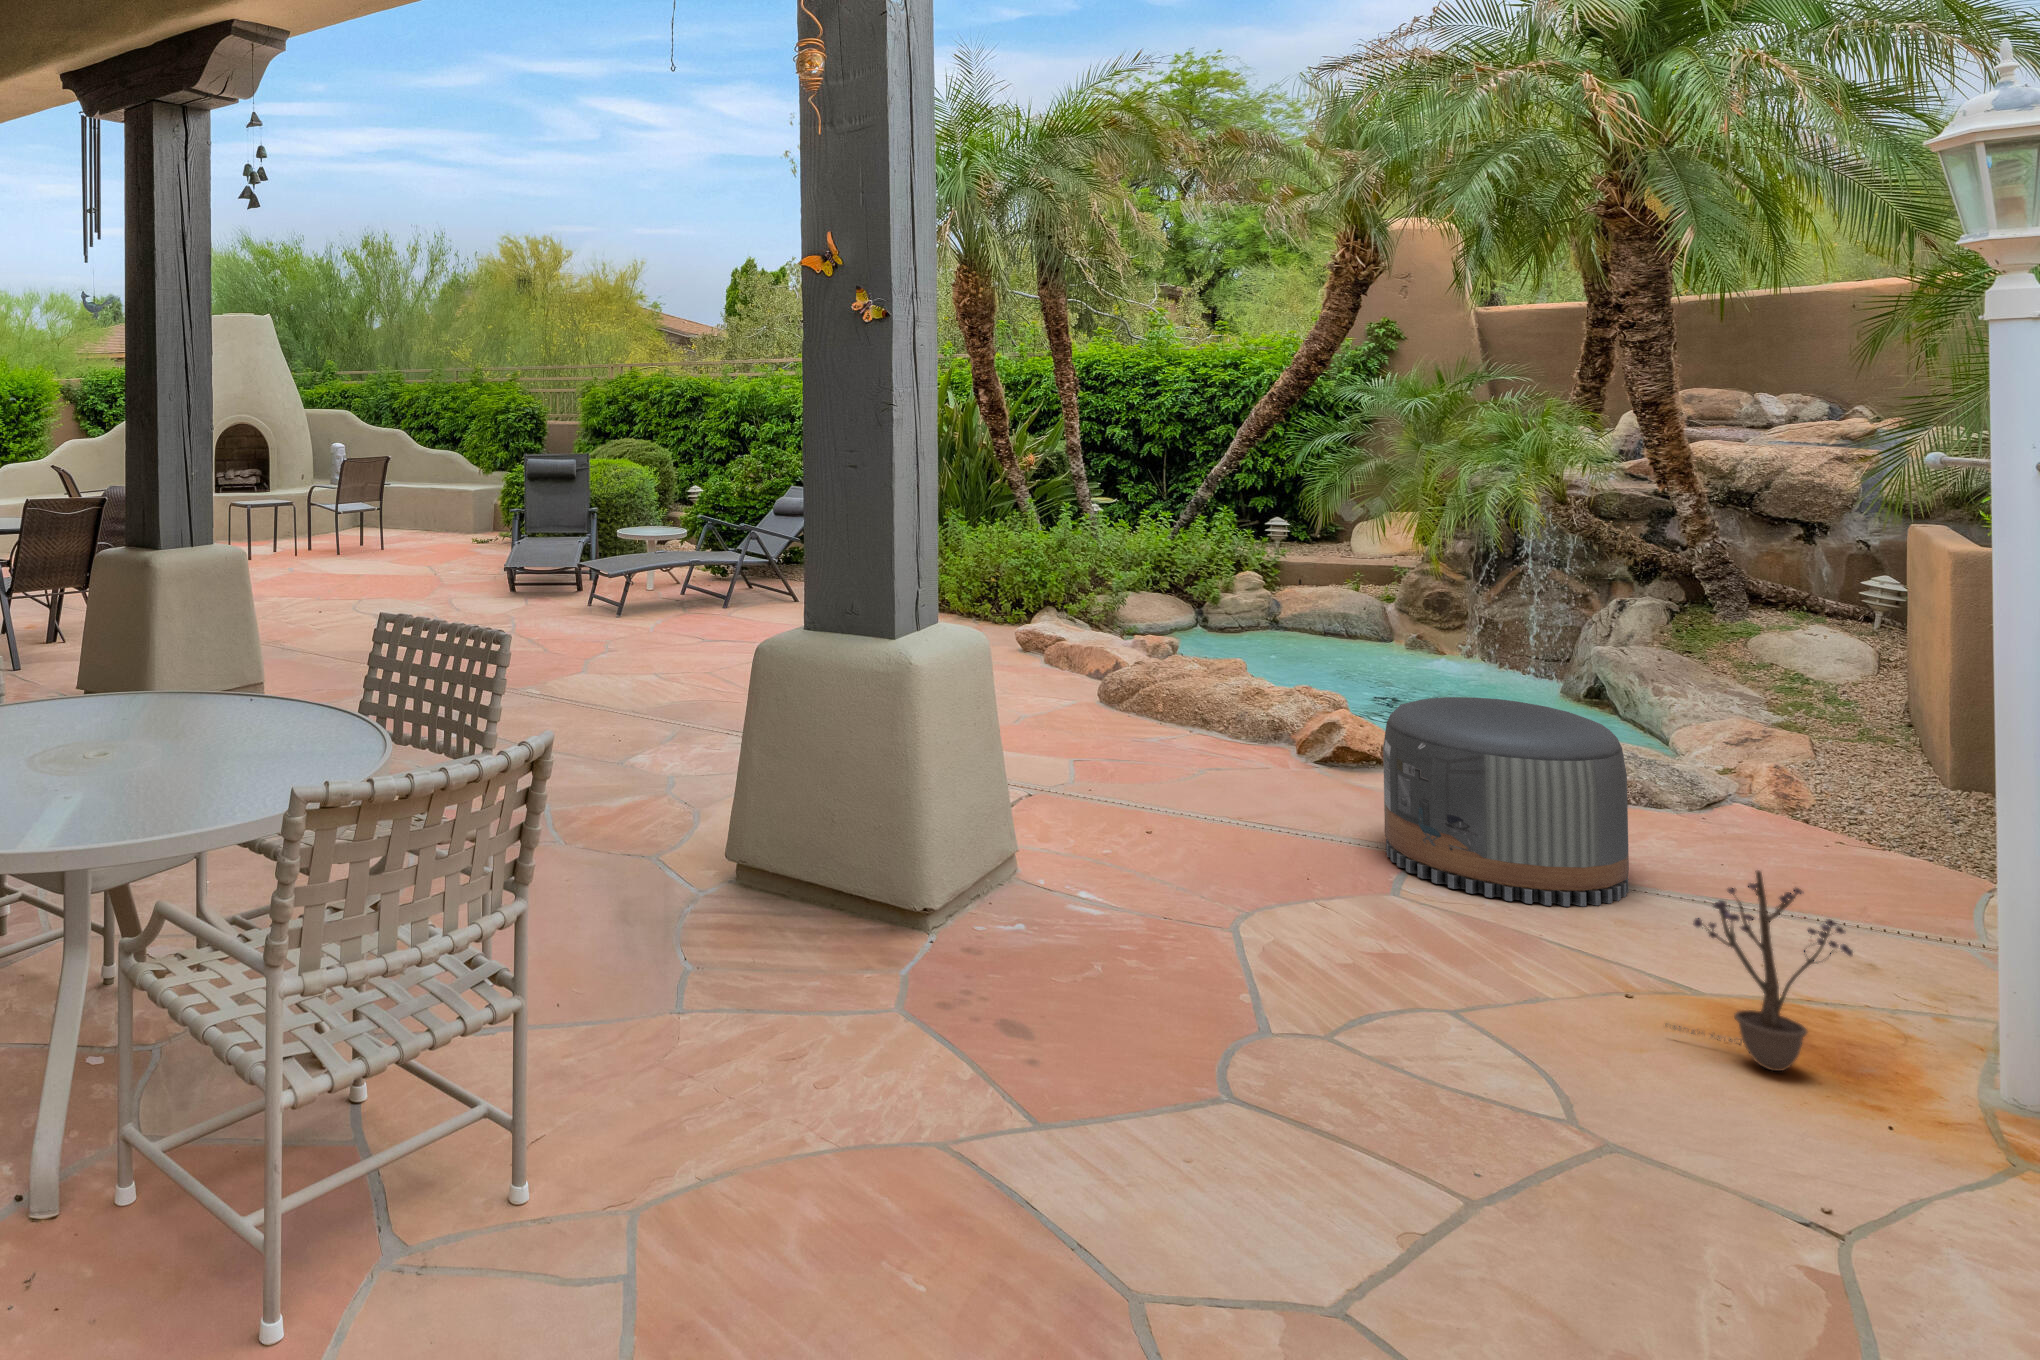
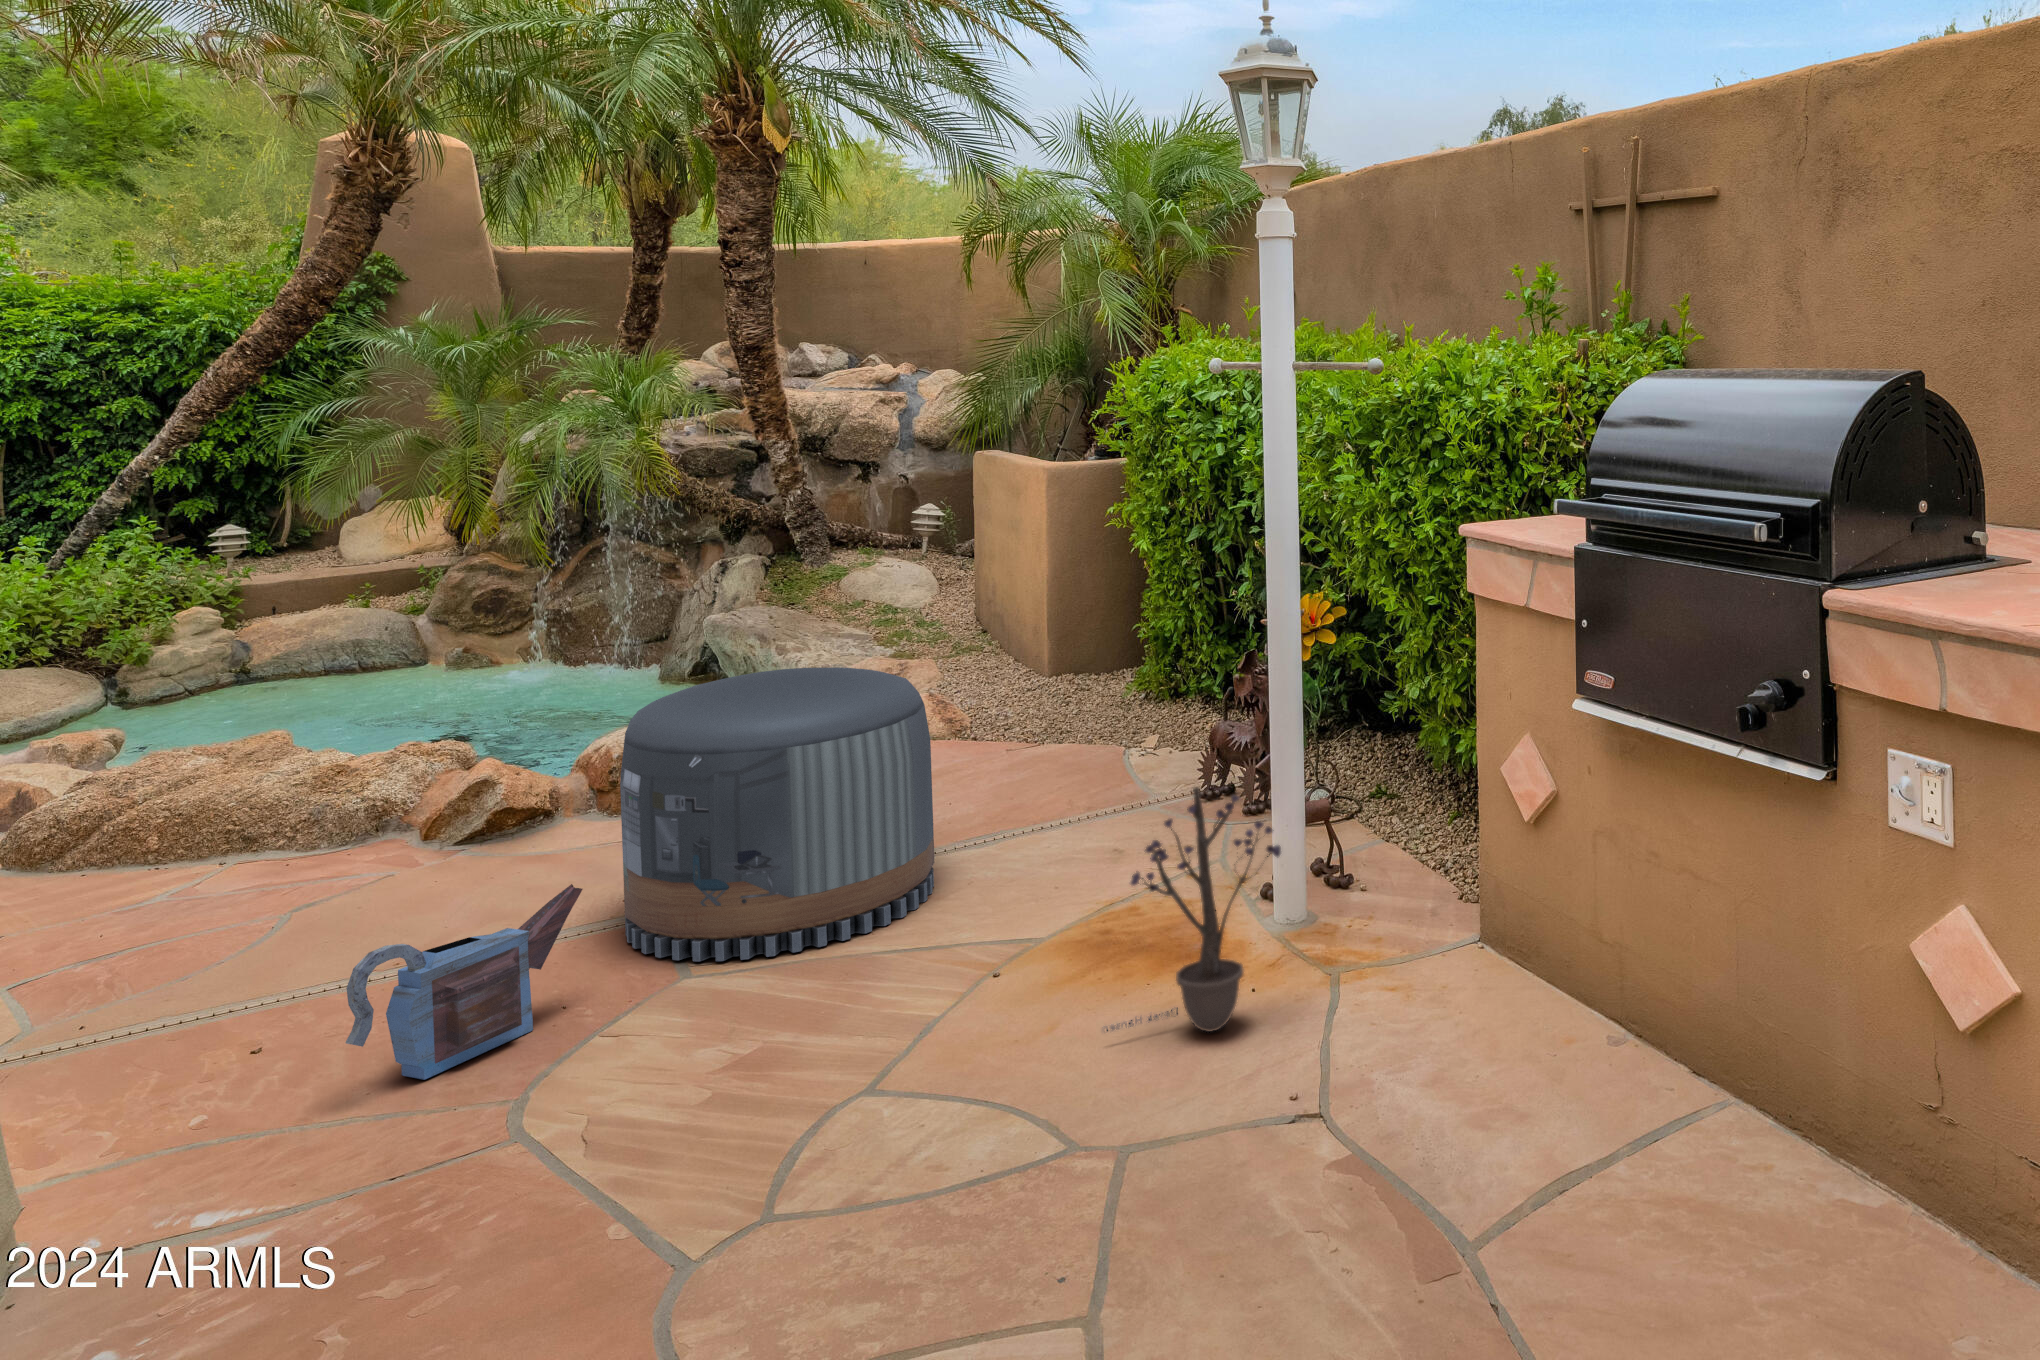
watering can: none [1203,795,1343,877] -> present [345,884,583,1080]

